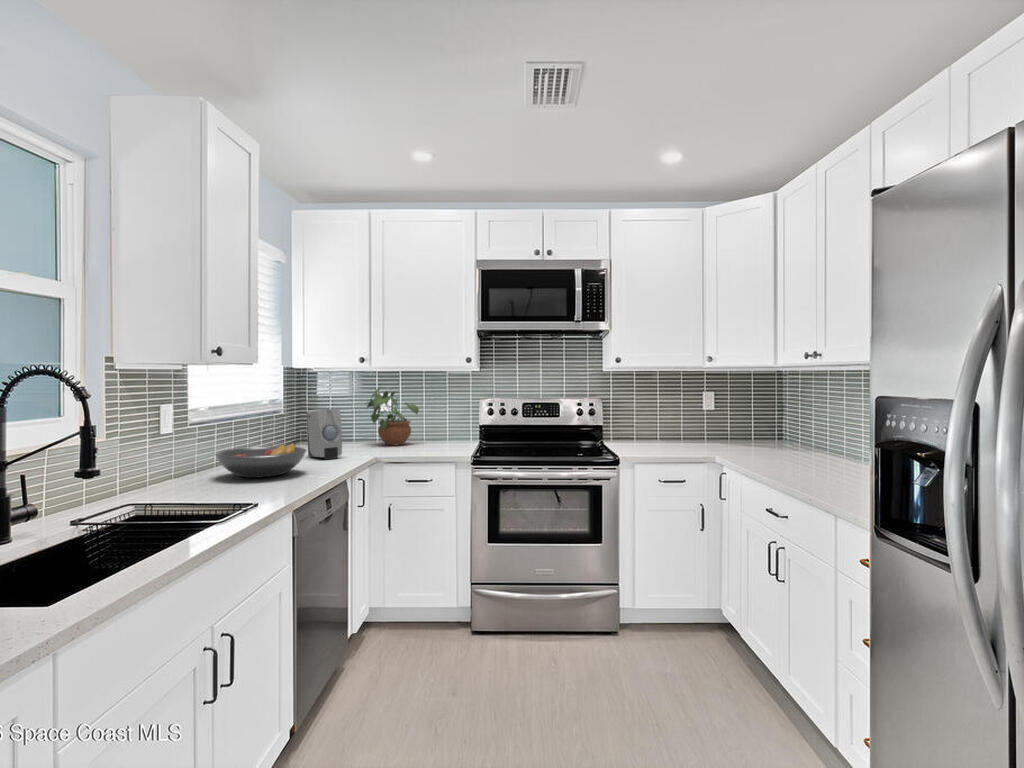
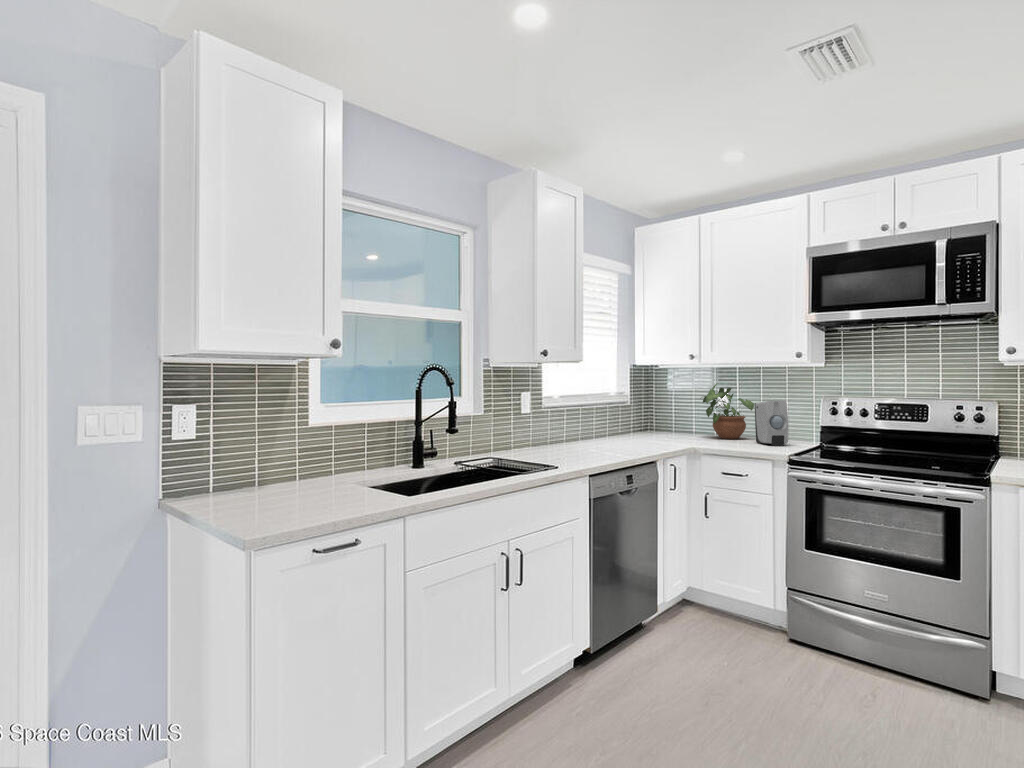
soap dispenser: present [306,409,342,459] -> present [755,401,788,446]
fruit bowl: present [216,443,306,477] -> none [556,426,623,451]

